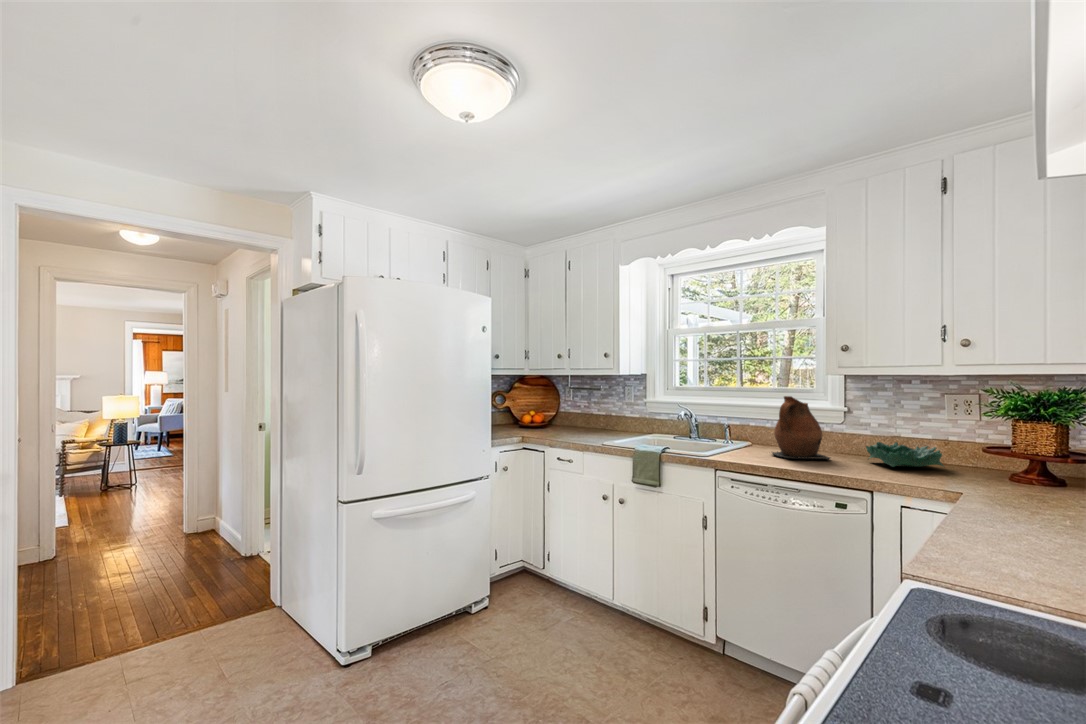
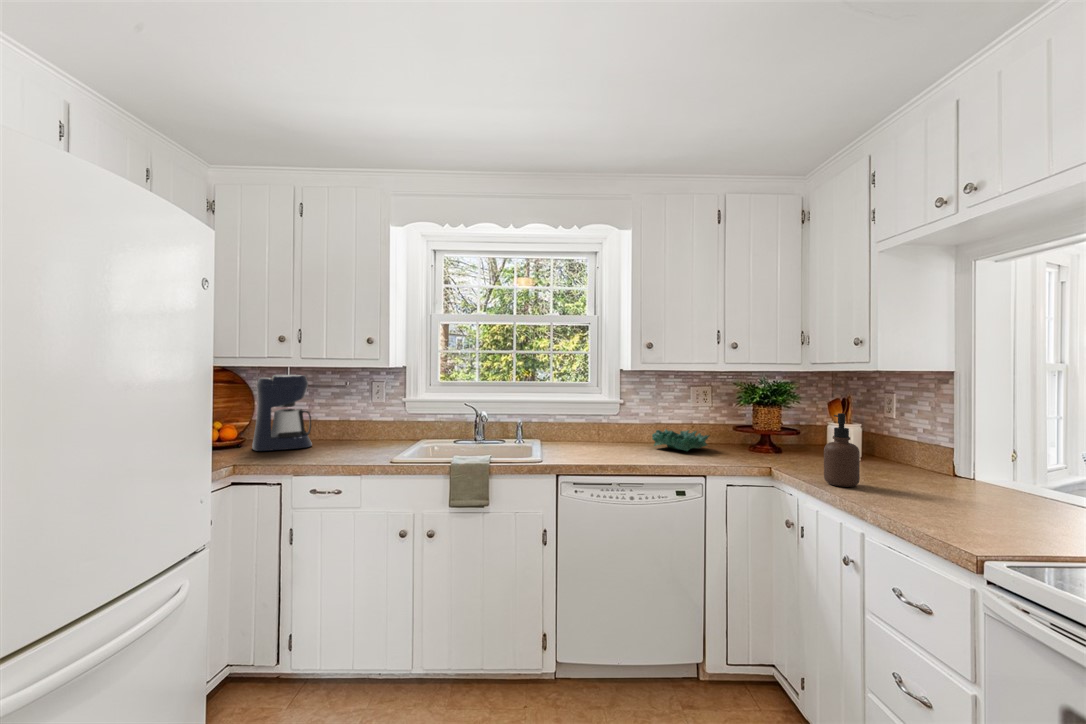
coffee maker: none [541,380,579,432] -> present [252,375,312,451]
ceramic pitcher: present [772,396,830,459] -> none [575,392,631,453]
soap dispenser: none [987,424,1043,522] -> present [824,413,860,487]

